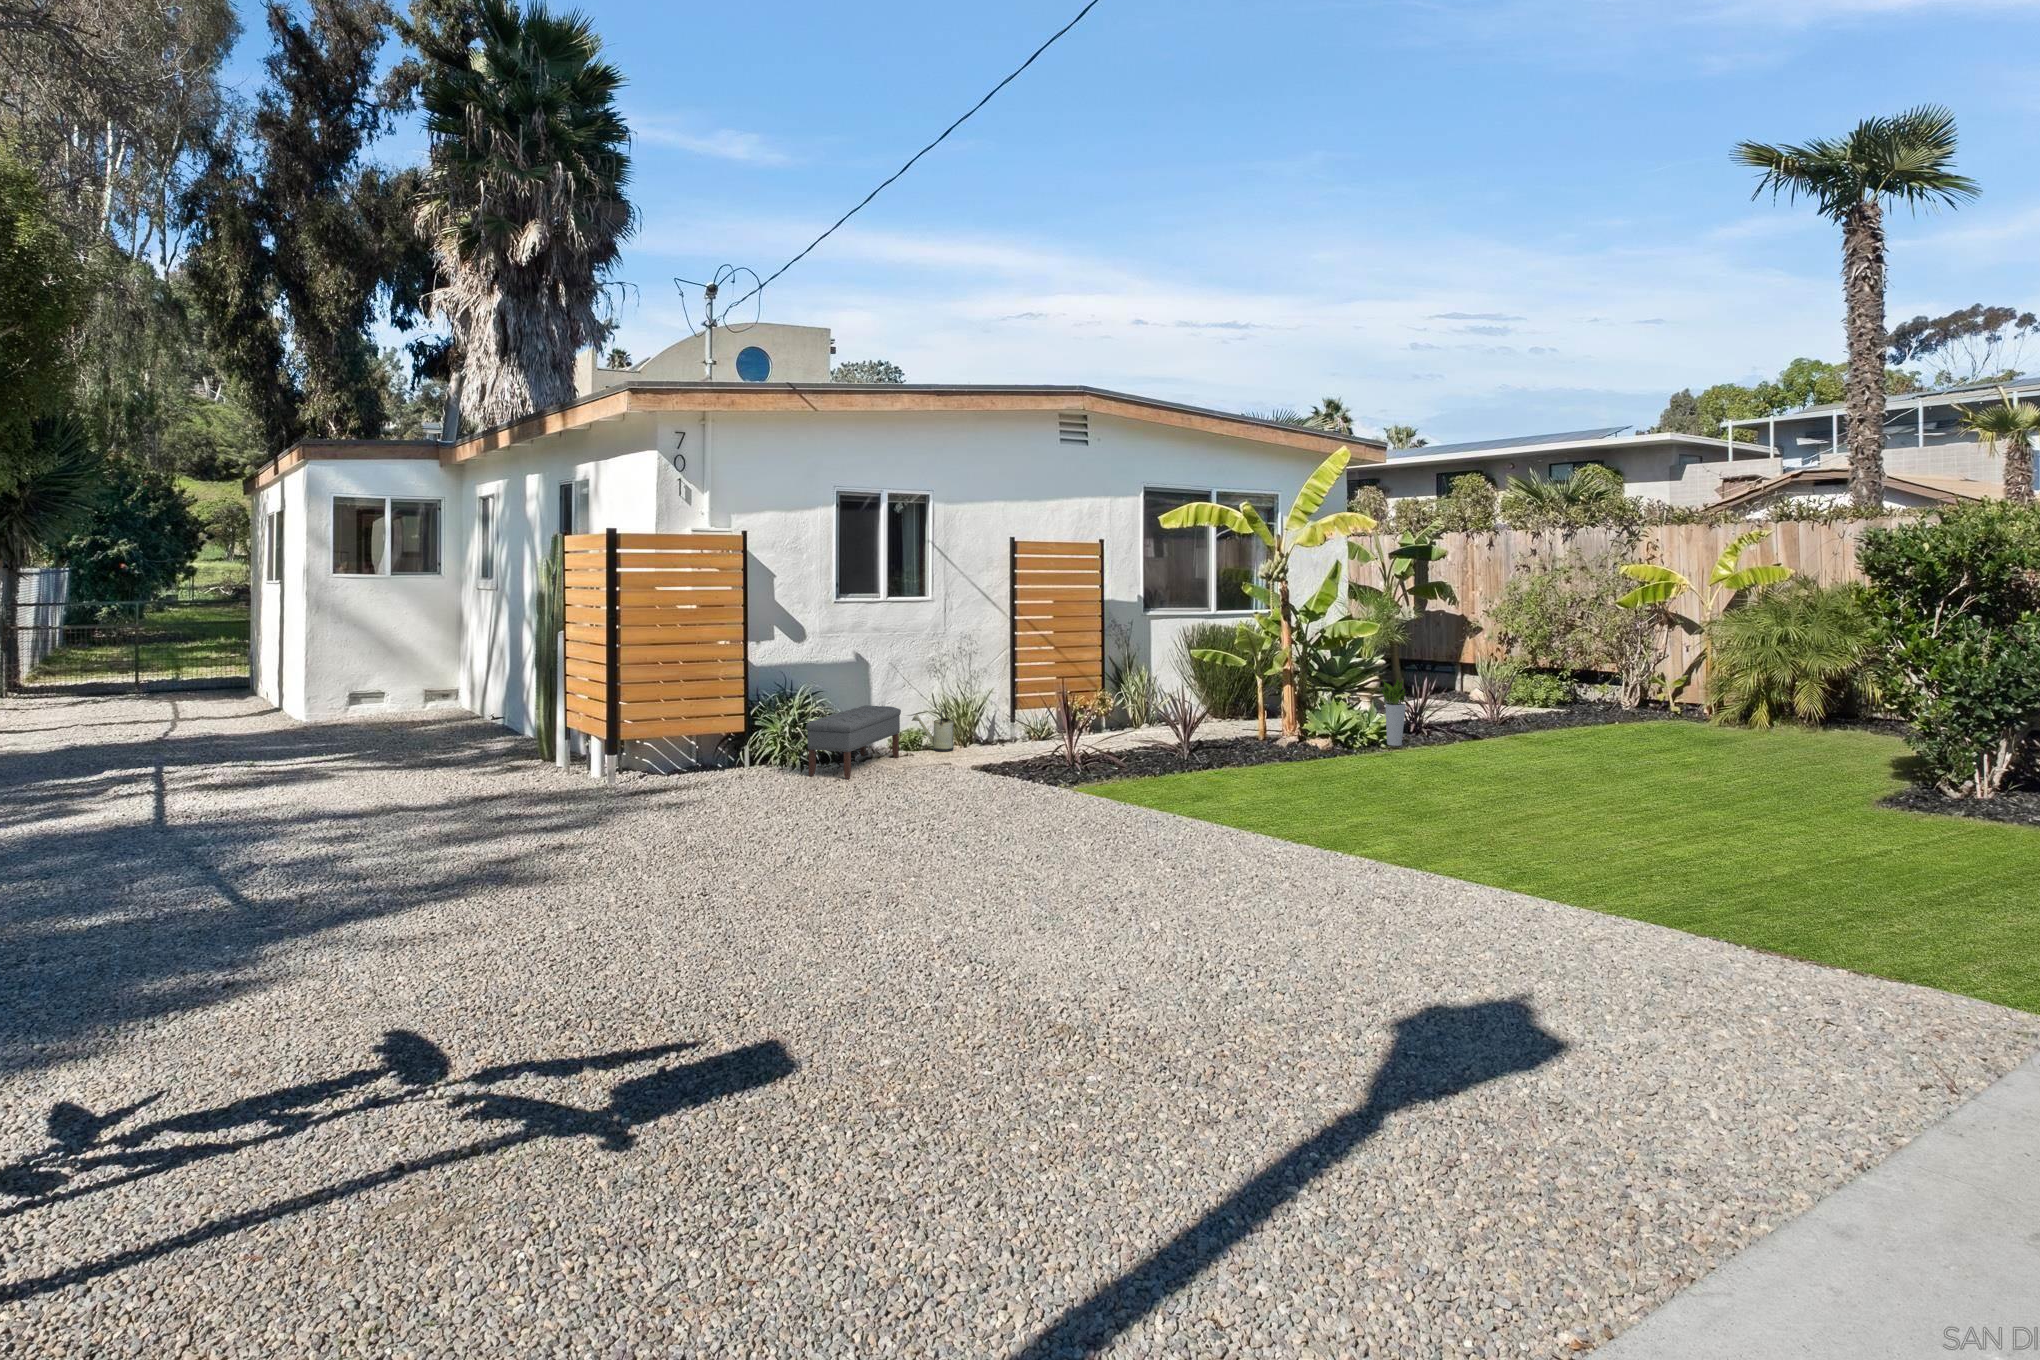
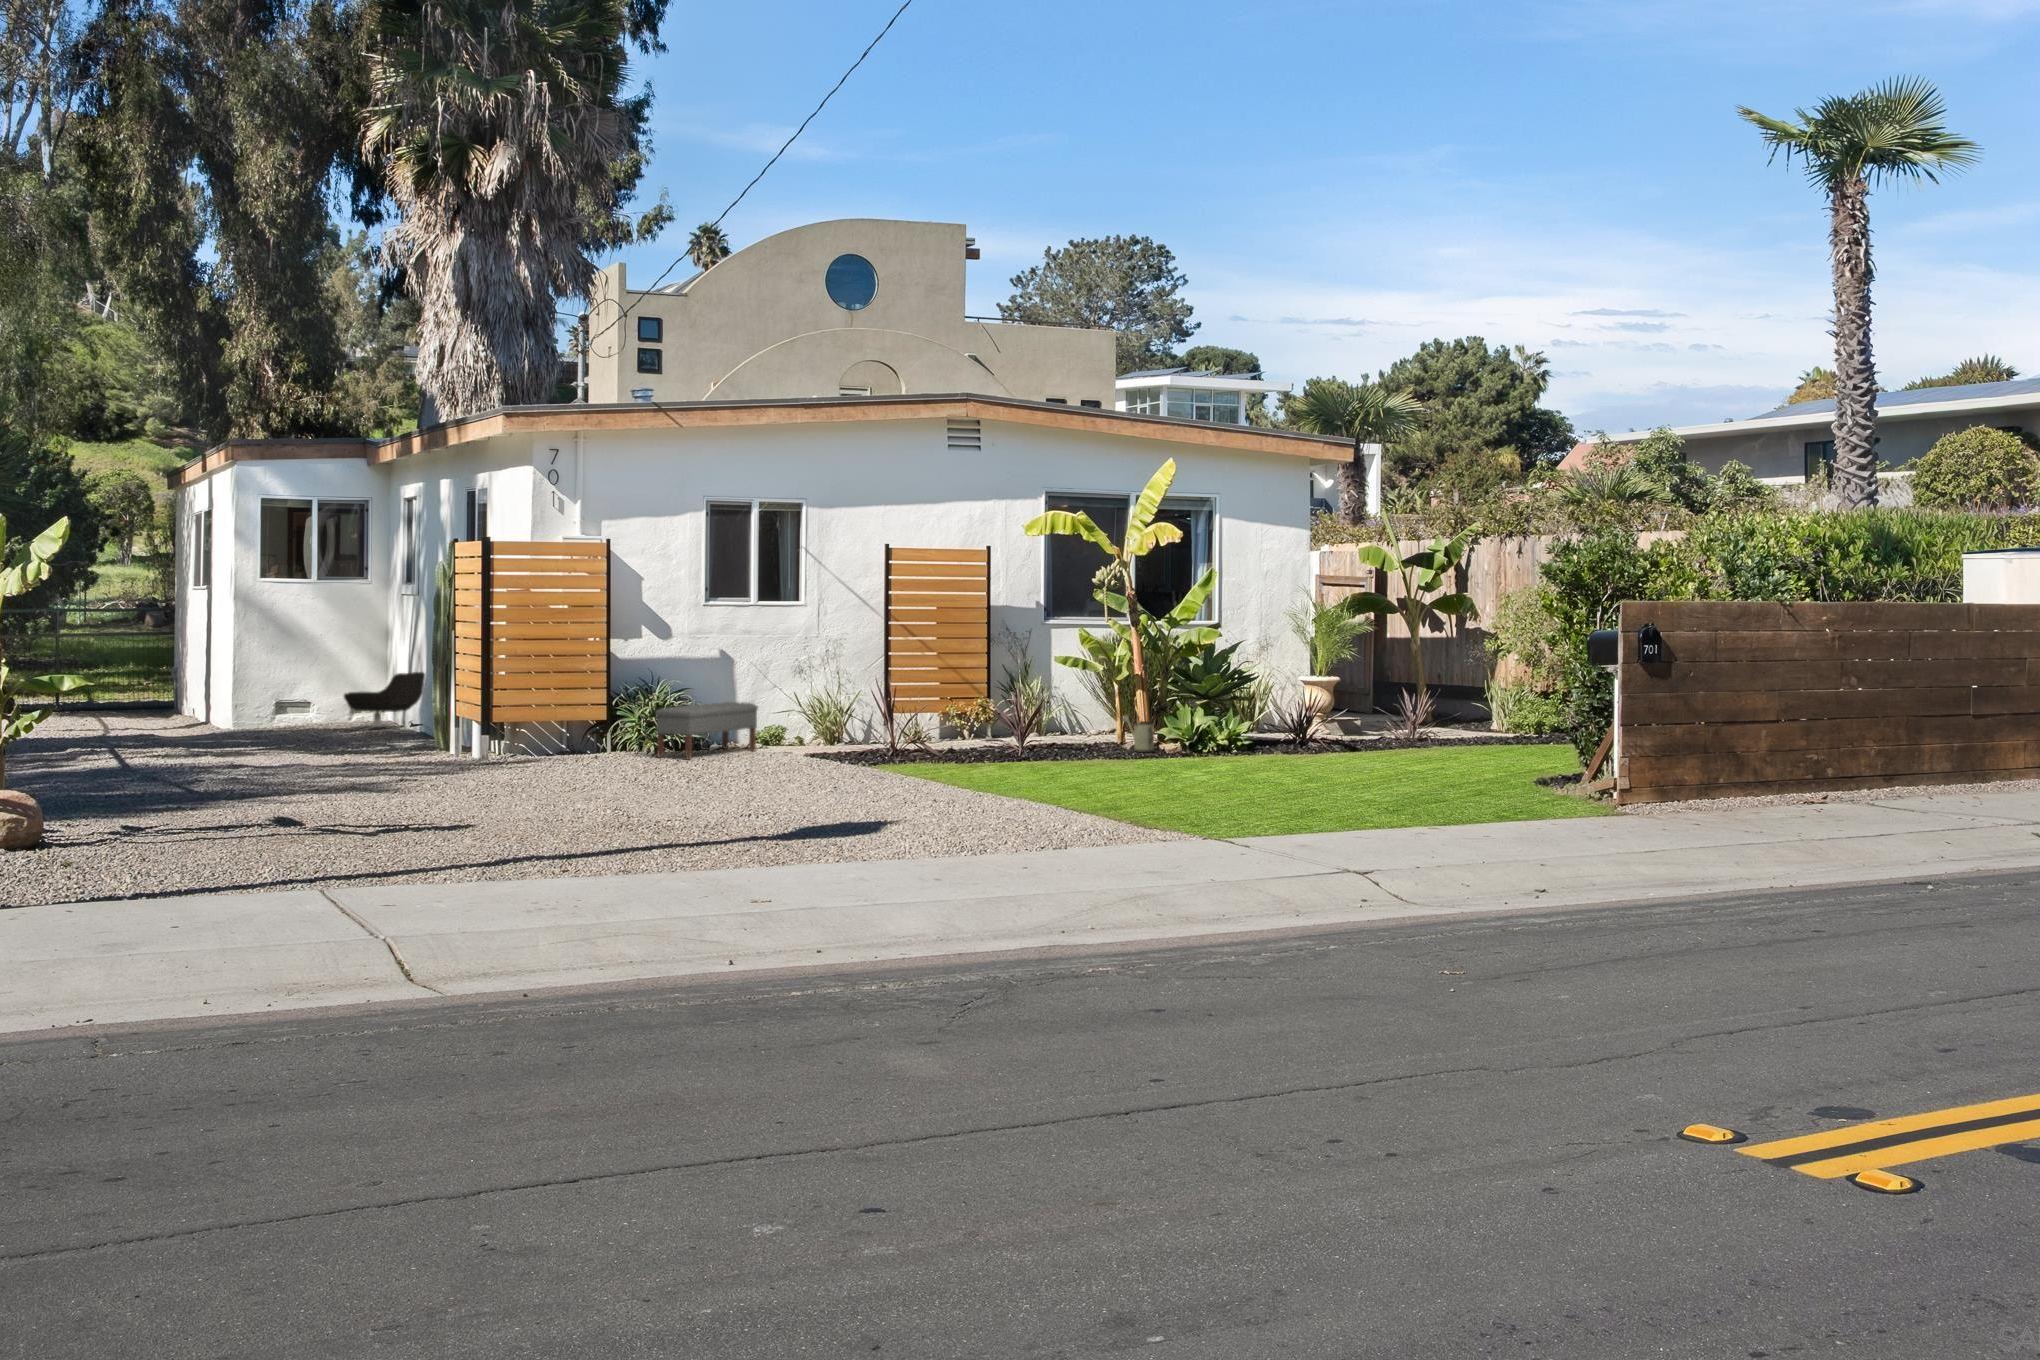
lounge chair: none [427,669,513,732] -> present [344,672,425,727]
planter: present [1382,679,1406,746] -> none [1243,687,1270,755]
watering can: present [912,710,958,752] -> present [1122,714,1154,753]

